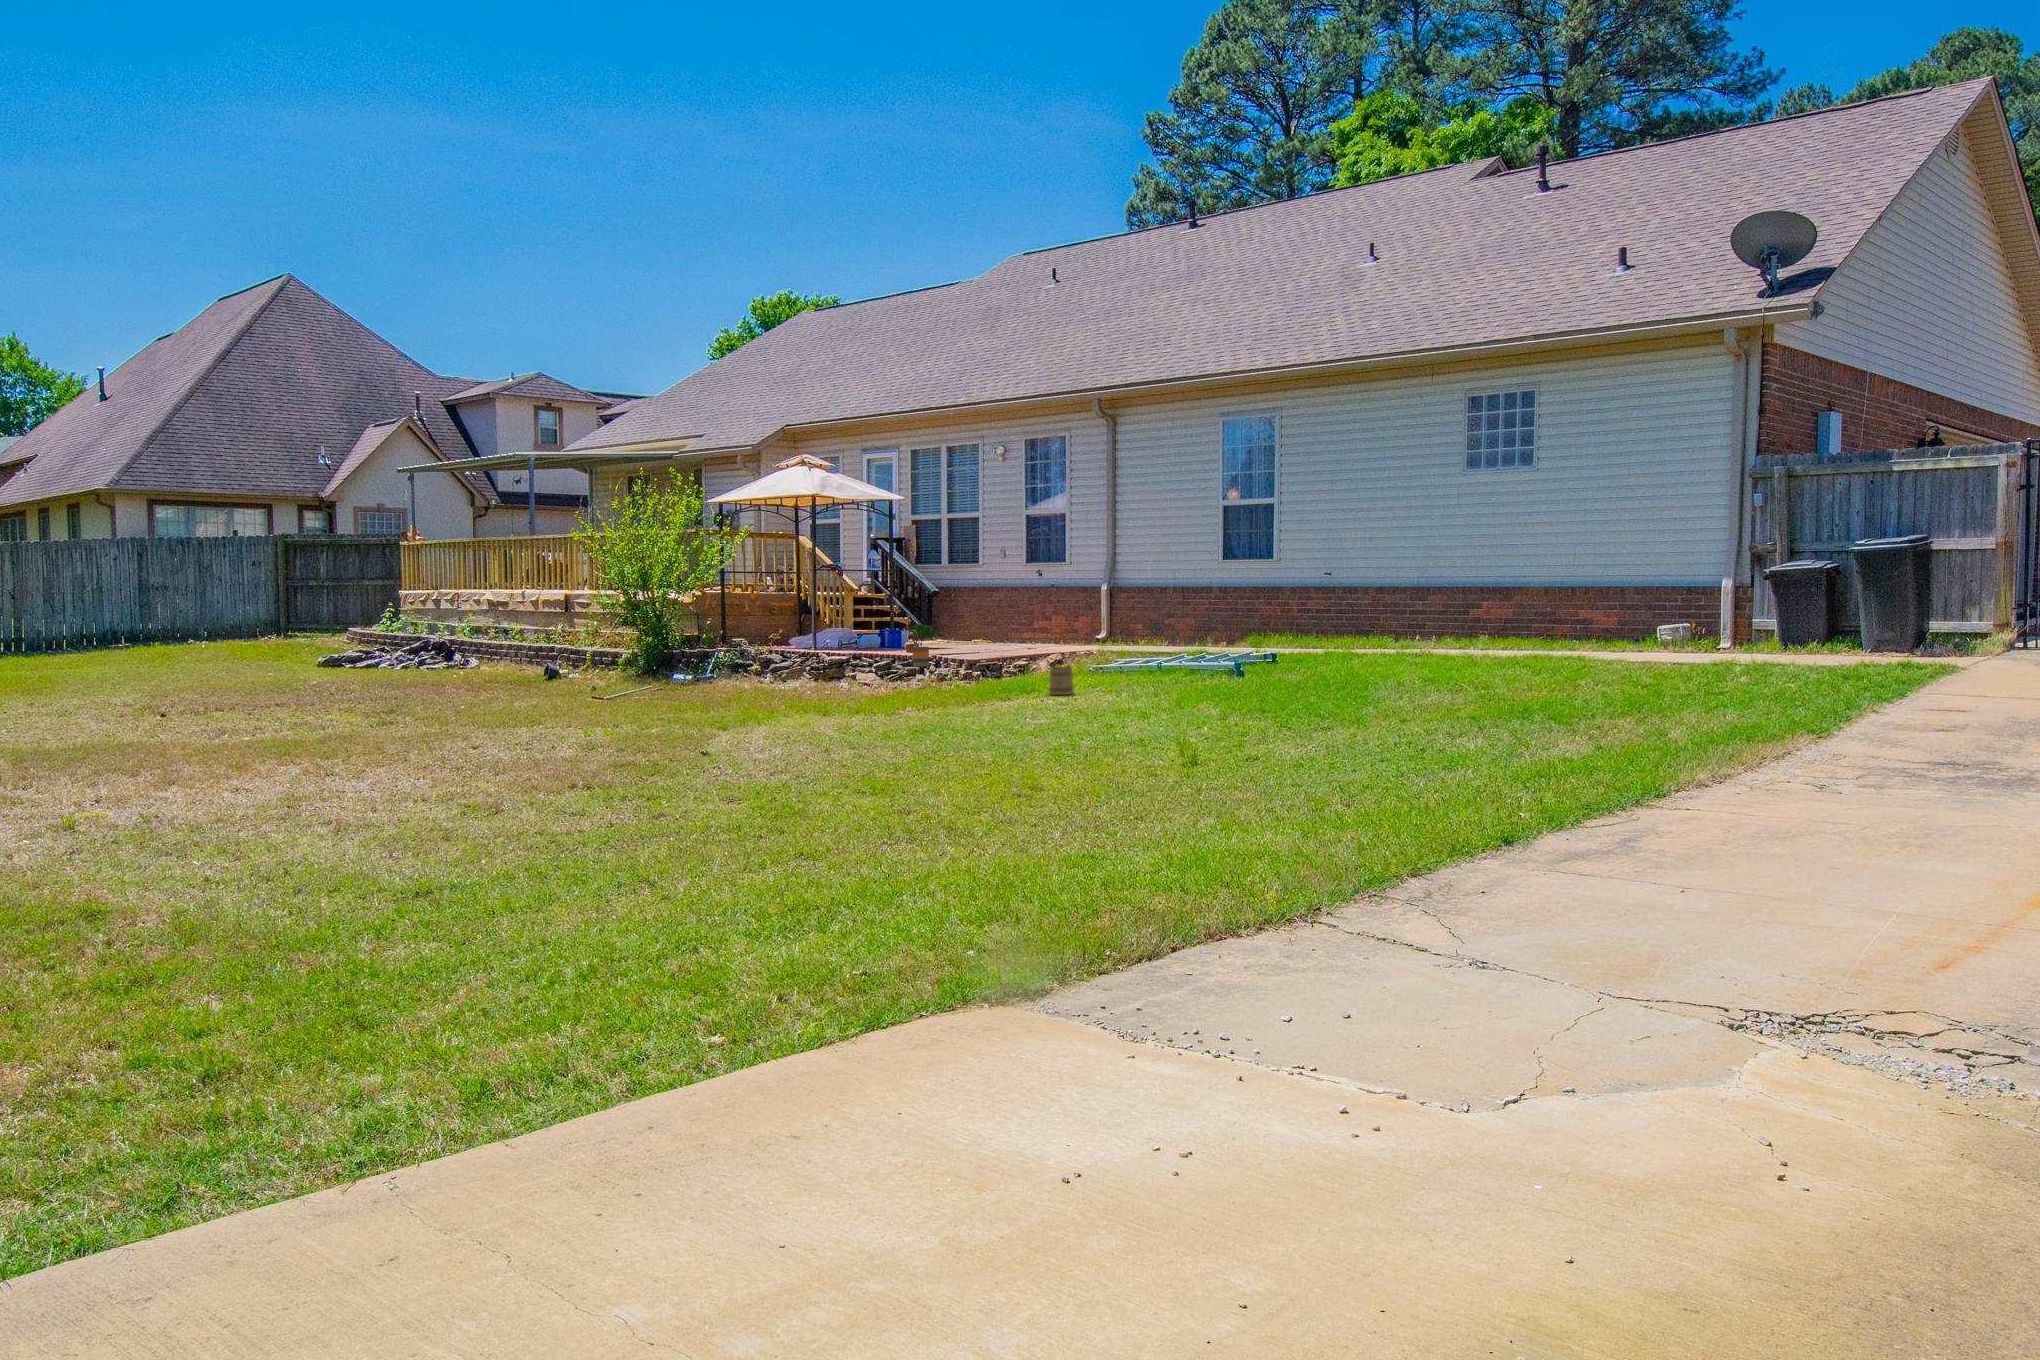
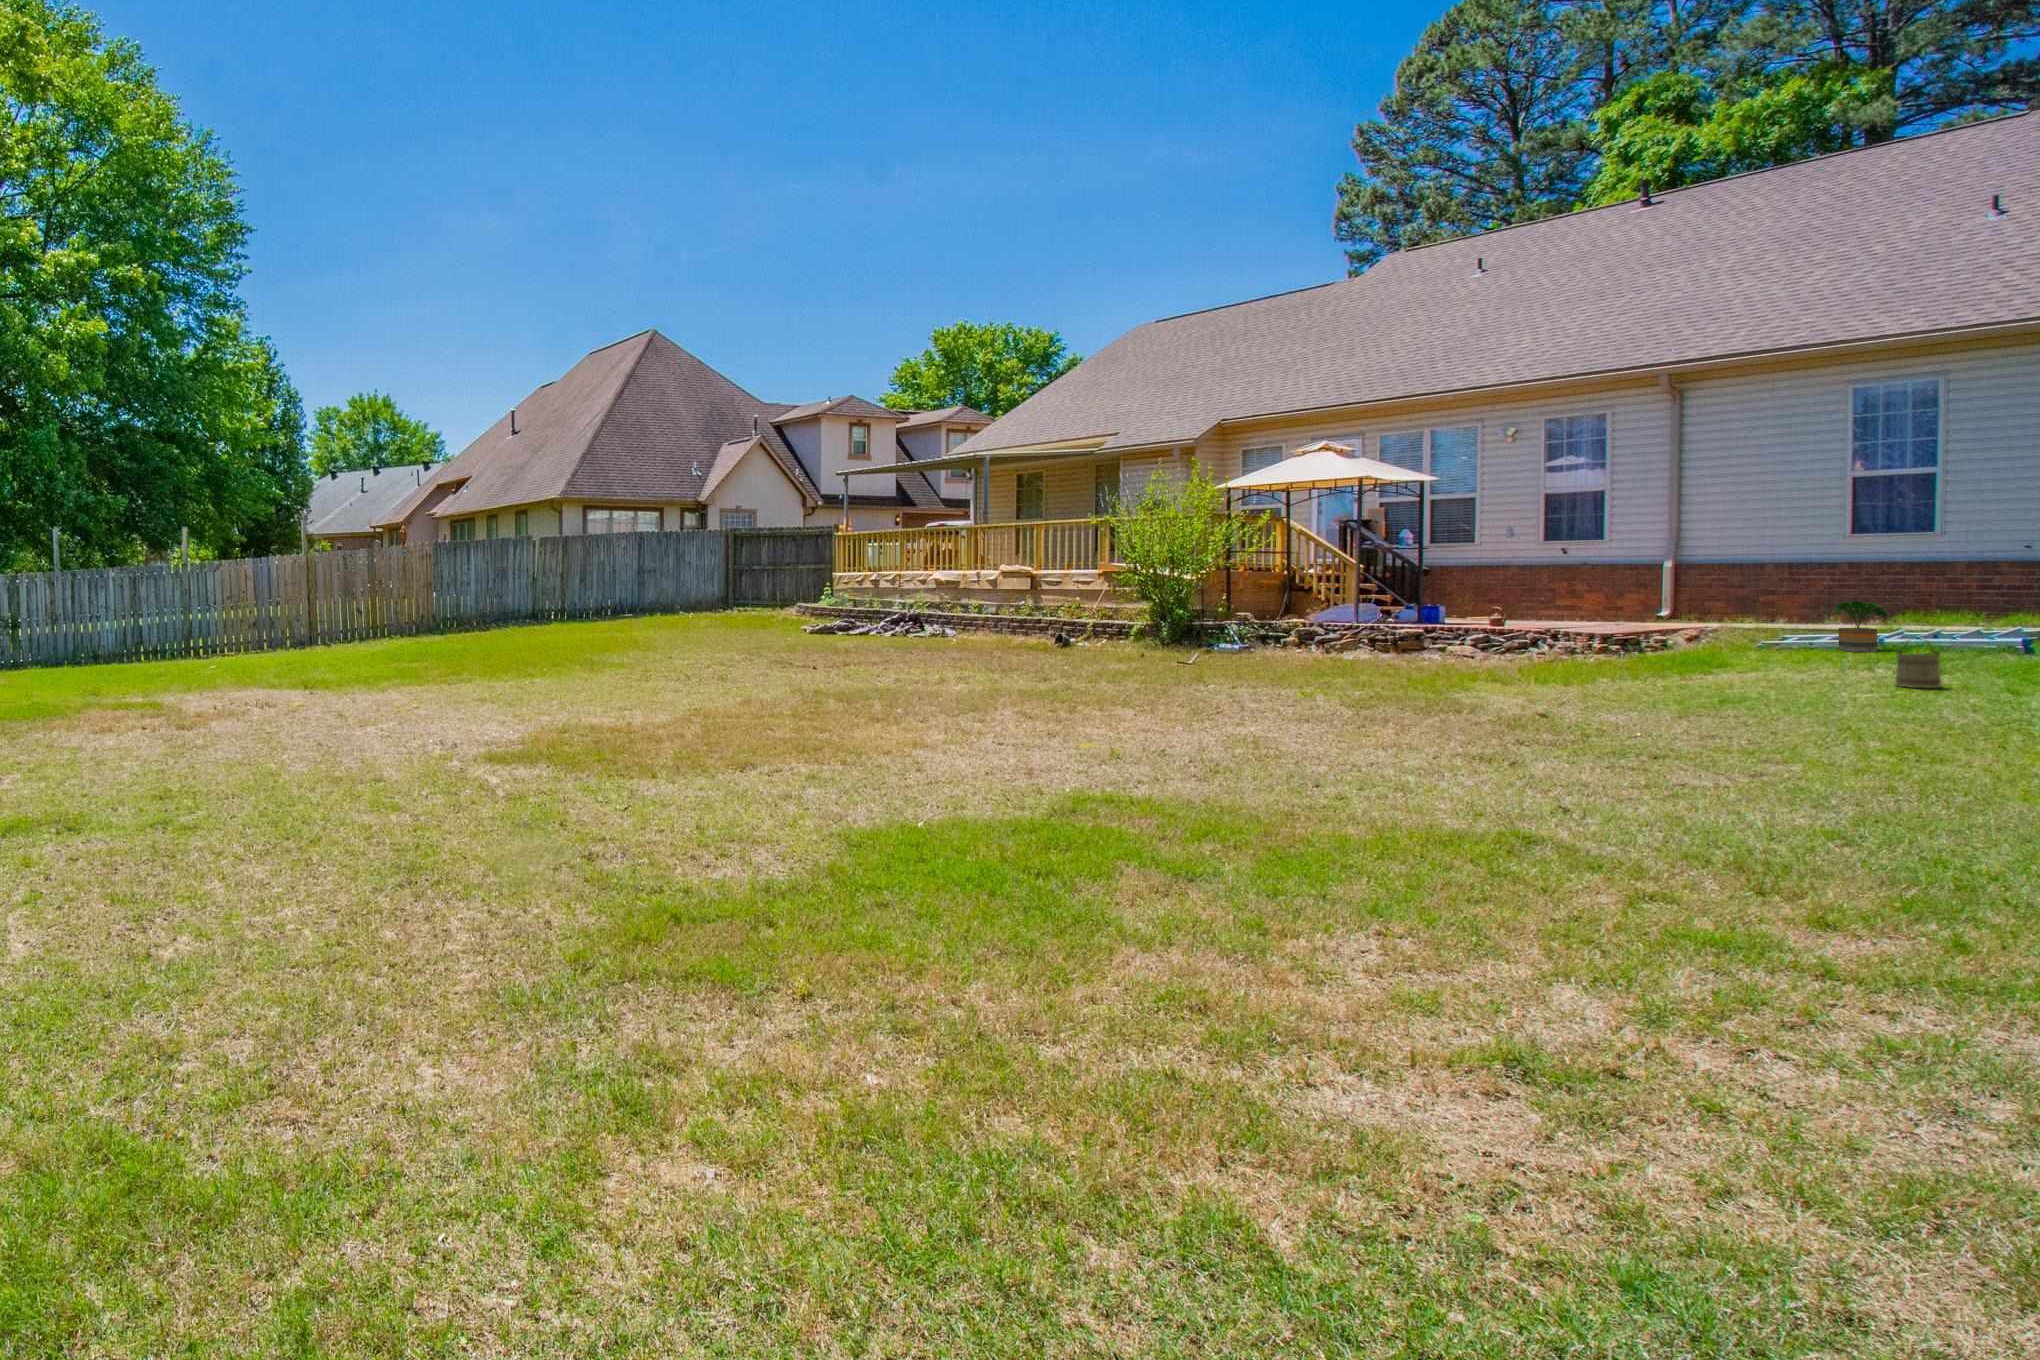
potted tree: present [908,624,935,667] -> present [1834,601,1888,652]

